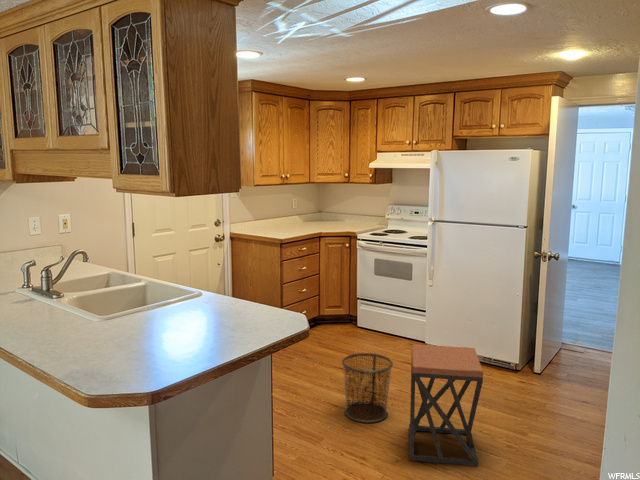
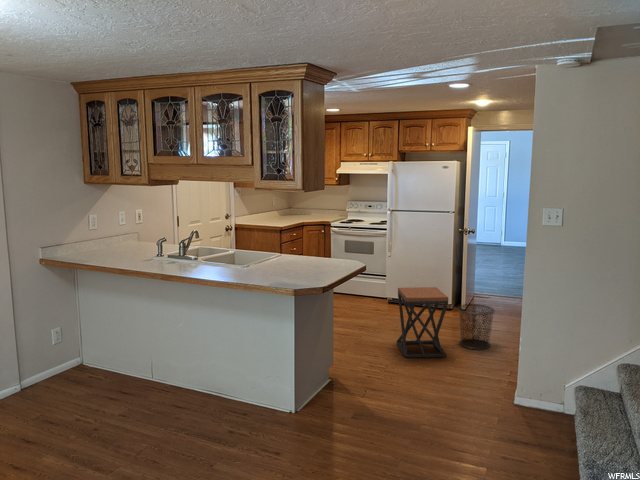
waste bin: present [342,353,393,423] -> present [459,304,494,350]

